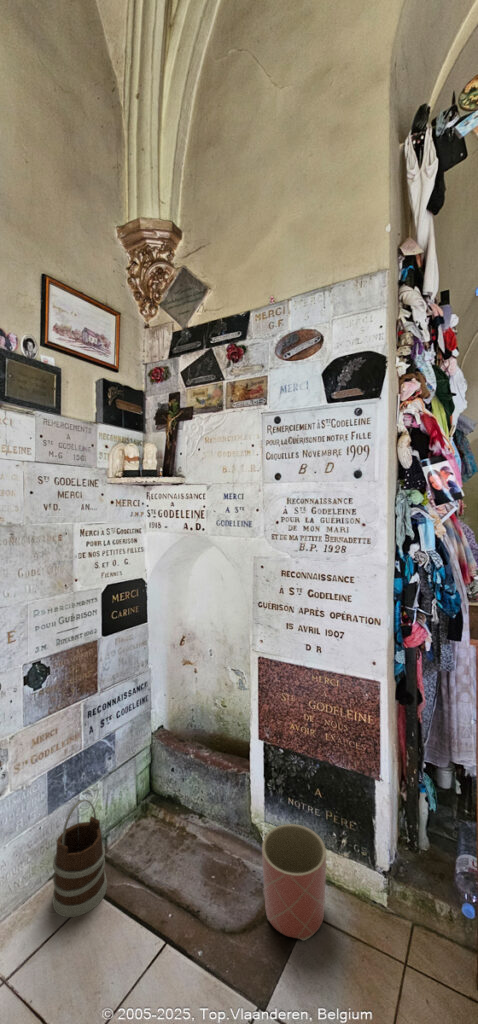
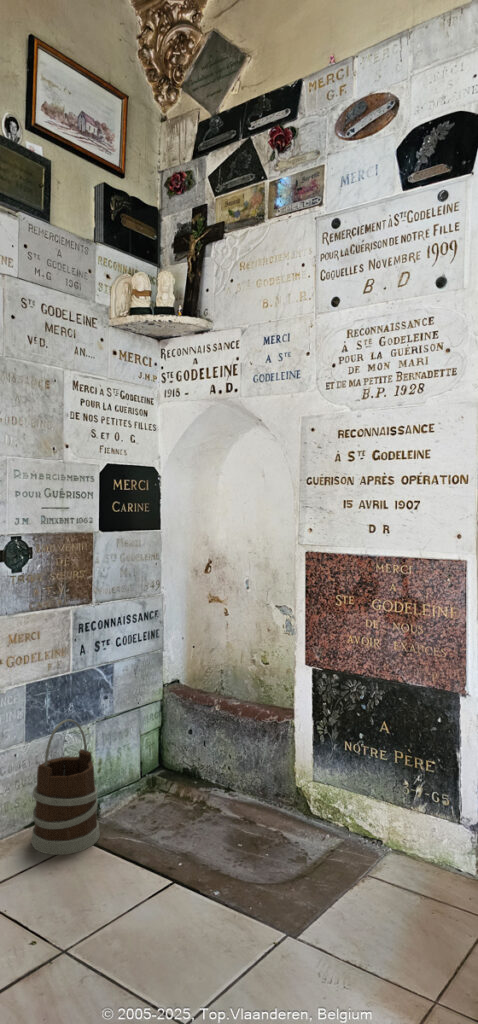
planter: present [262,824,326,940] -> none [302,765,388,889]

